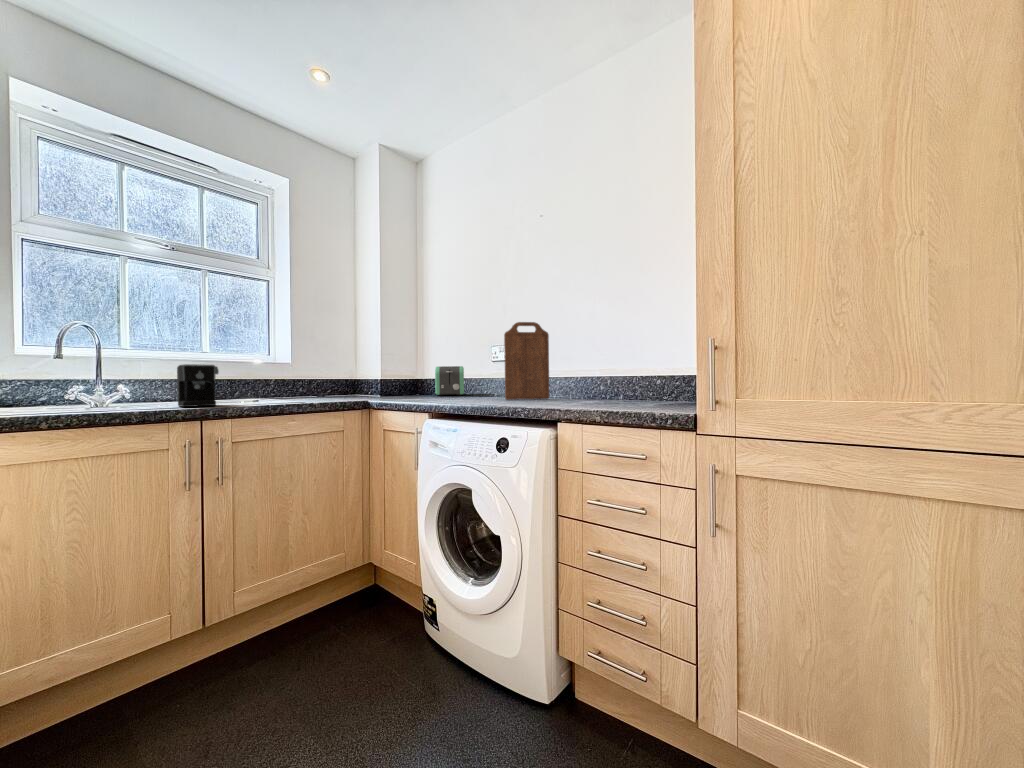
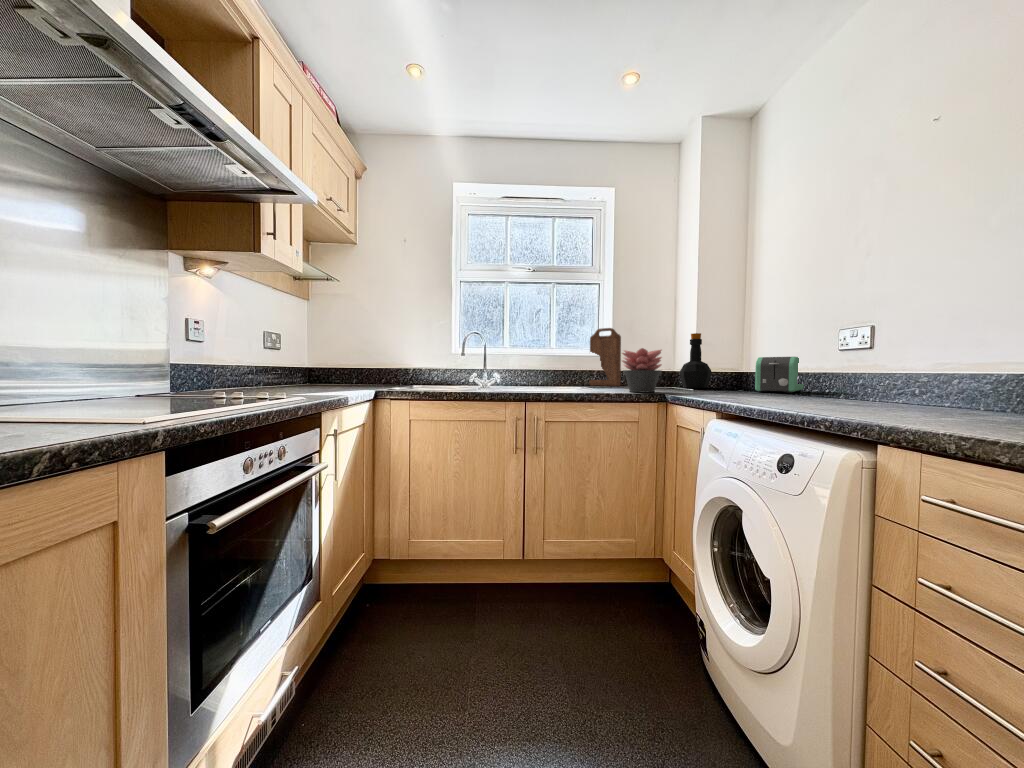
cutting board: present [504,322,550,400] -> present [590,328,621,386]
bottle: none [365,343,393,395] -> present [680,333,711,388]
succulent plant: none [320,356,364,401] -> present [622,348,662,392]
coffee maker: present [177,364,259,407] -> none [516,359,573,391]

